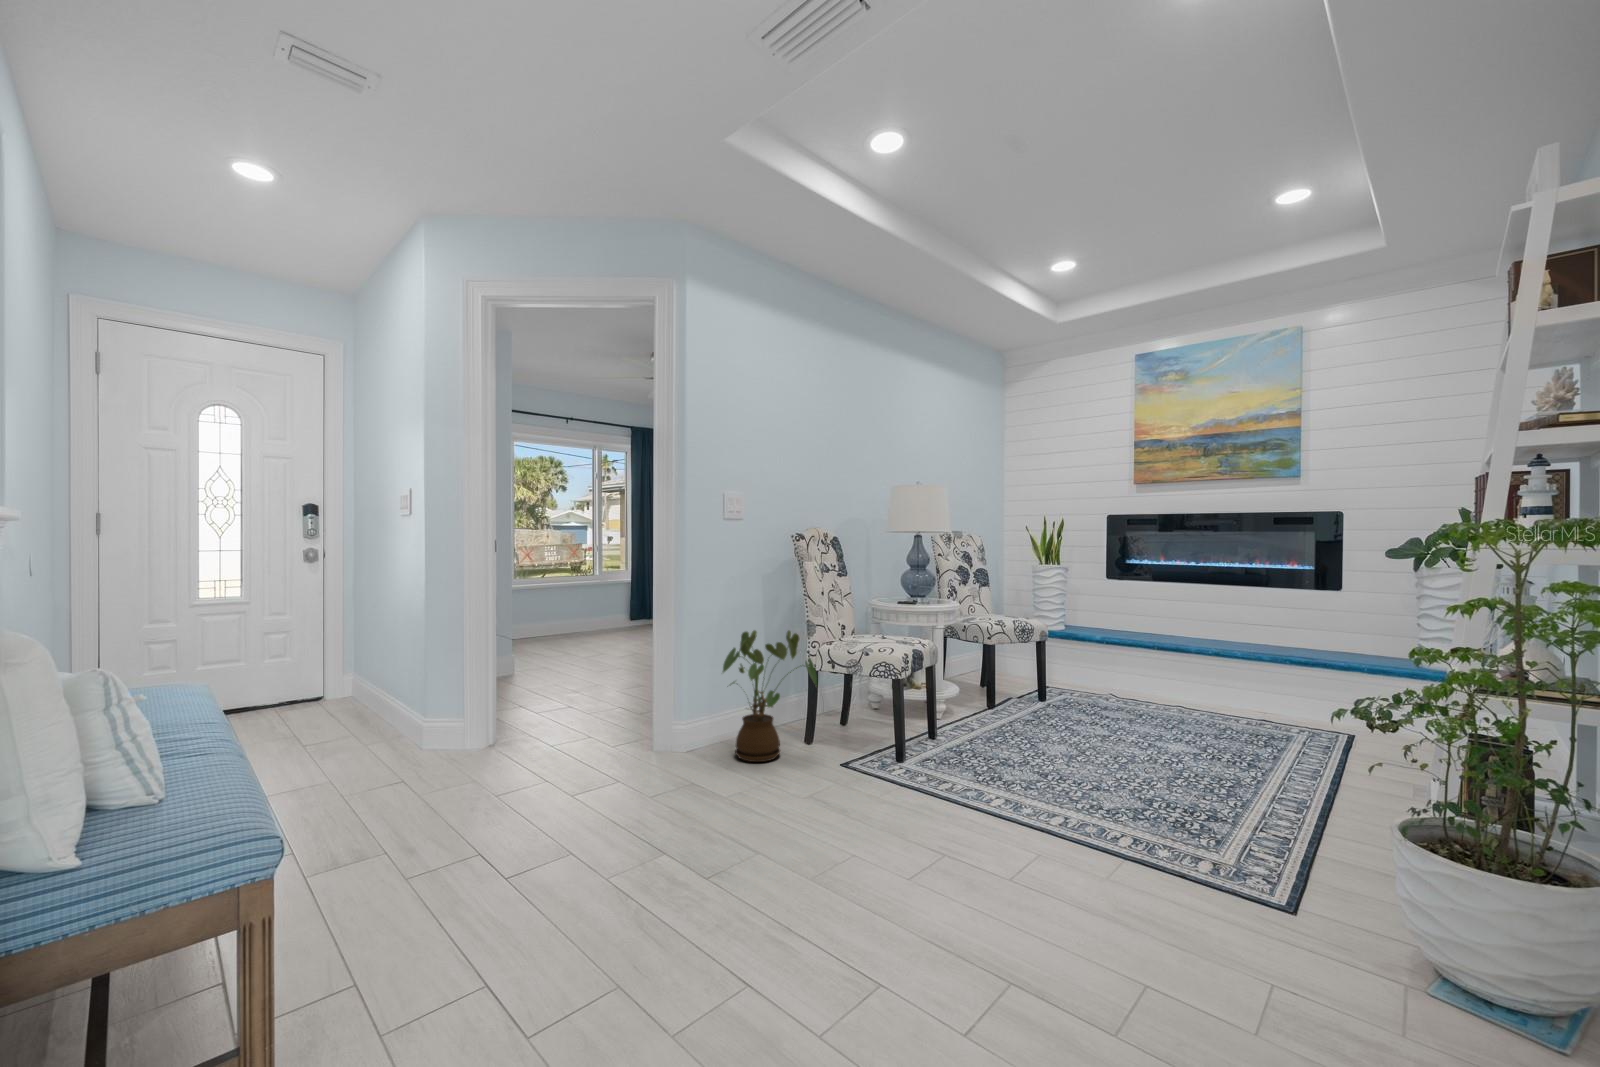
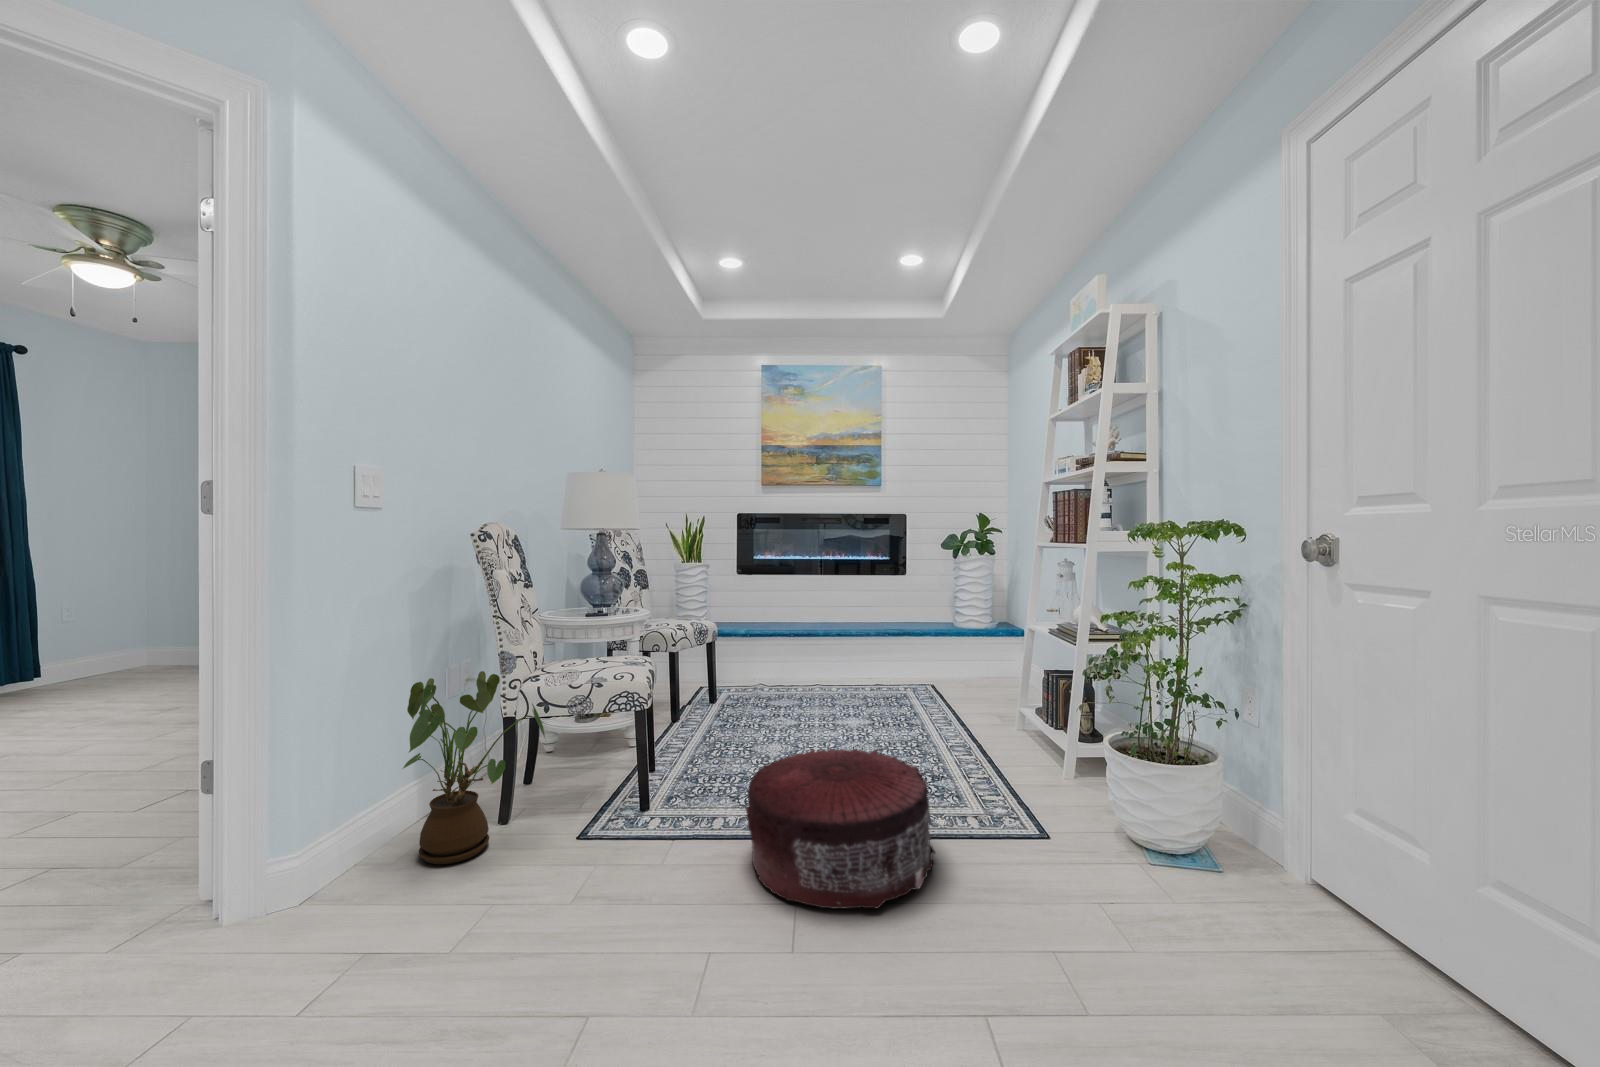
pouf: none [932,737,1122,885] -> present [745,749,935,908]

